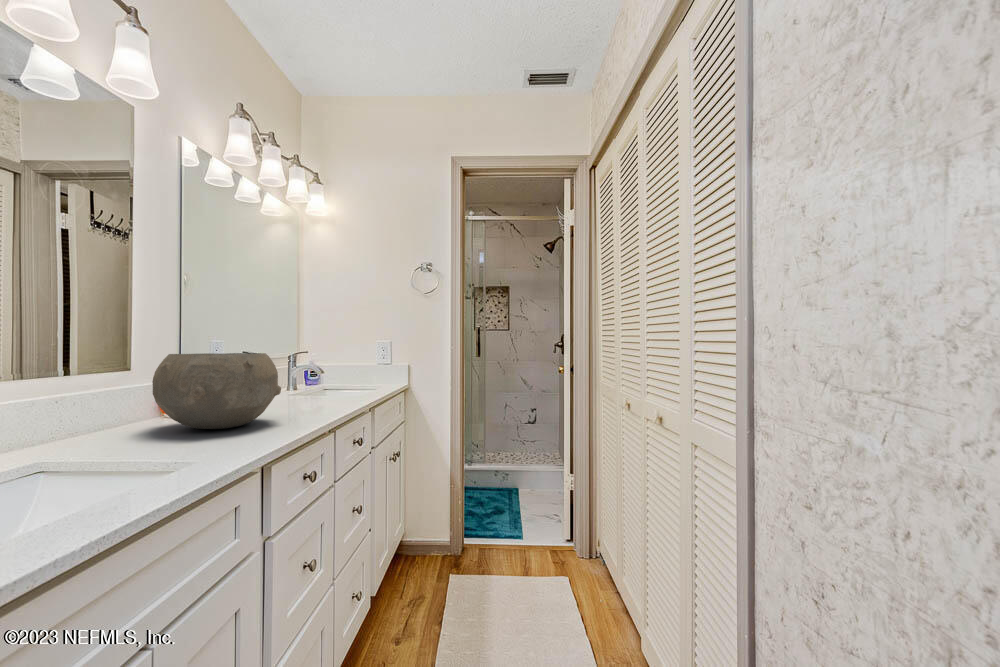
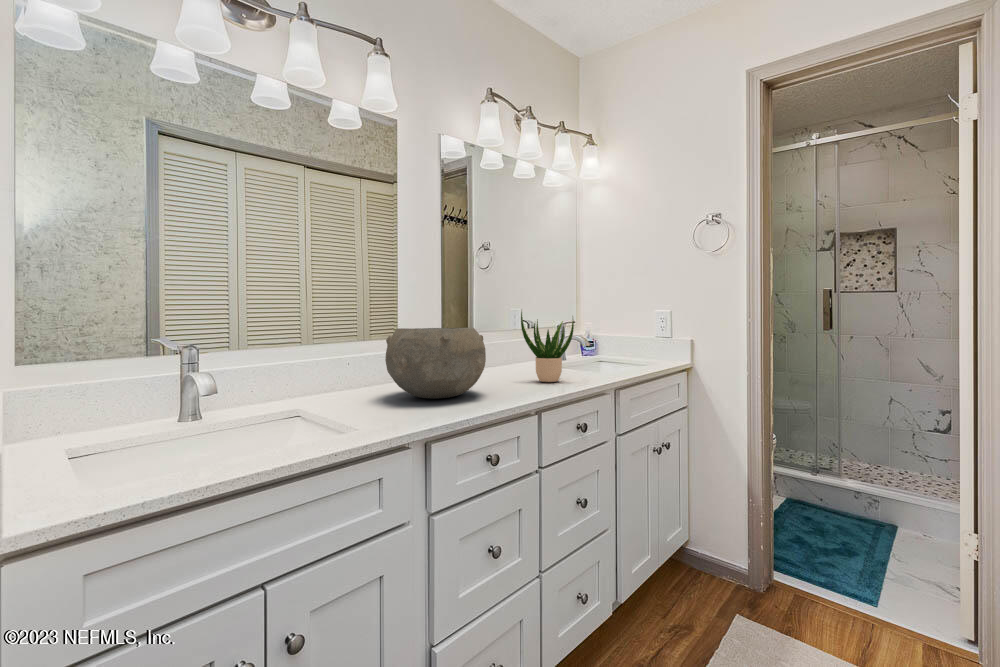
potted plant: none [286,334,340,405] -> present [521,311,574,382]

